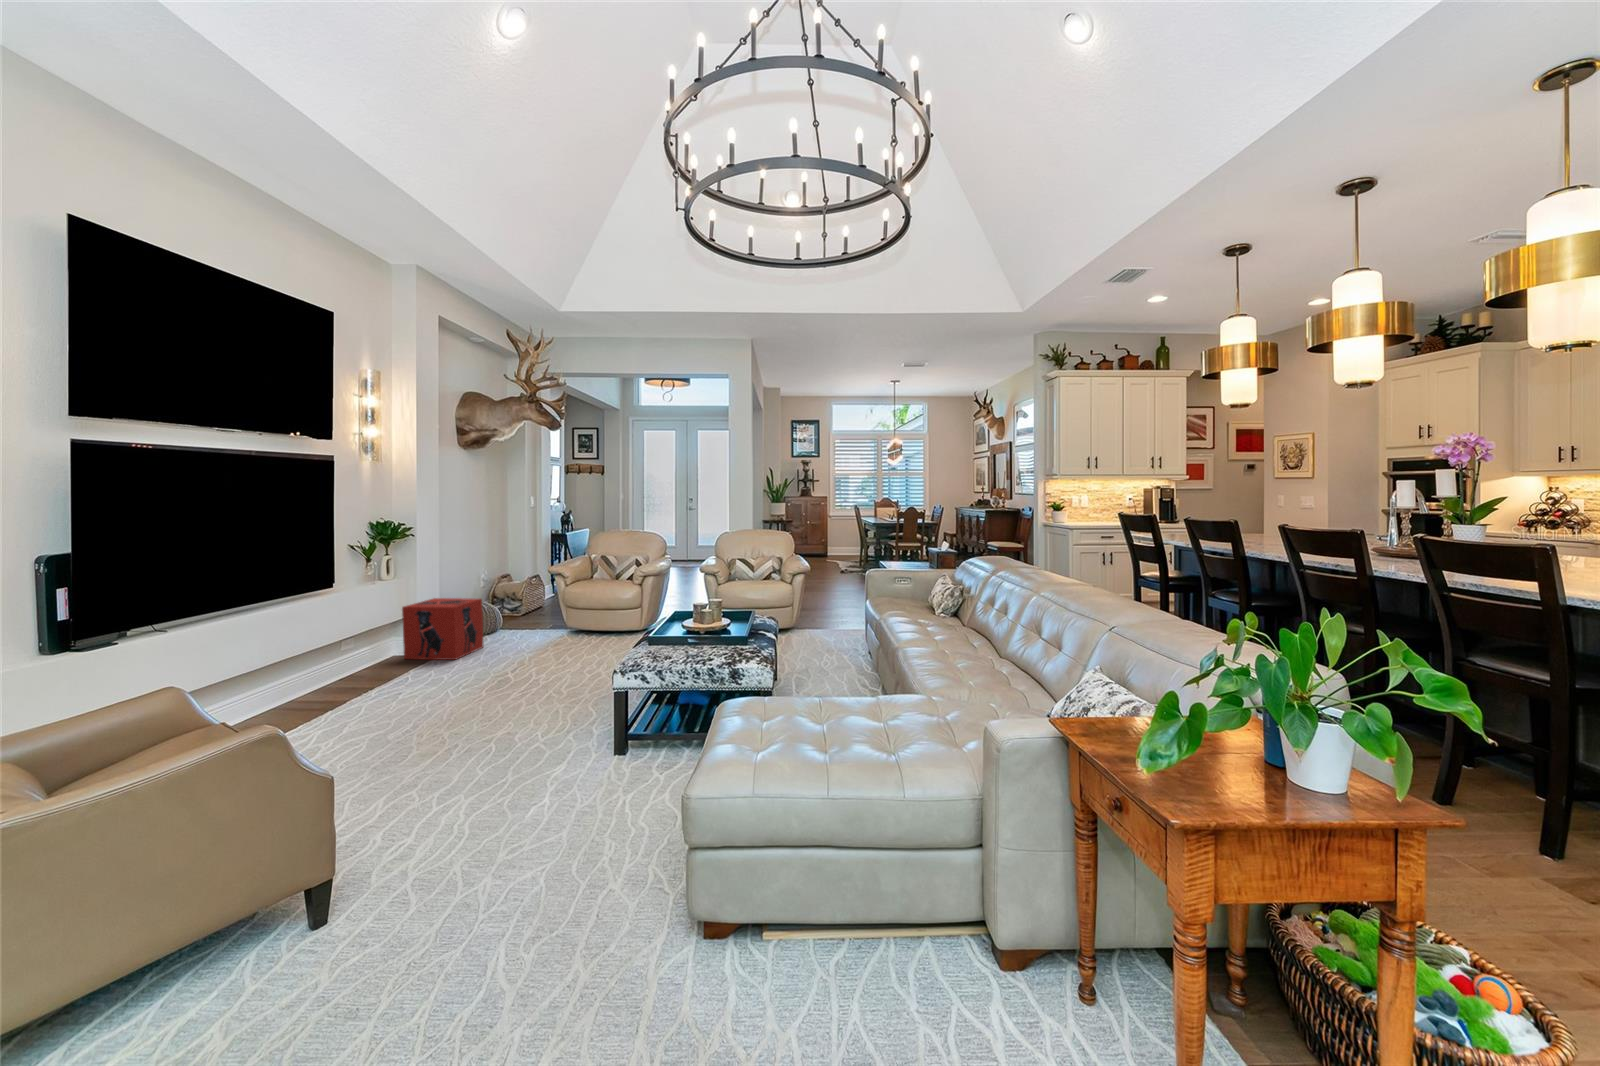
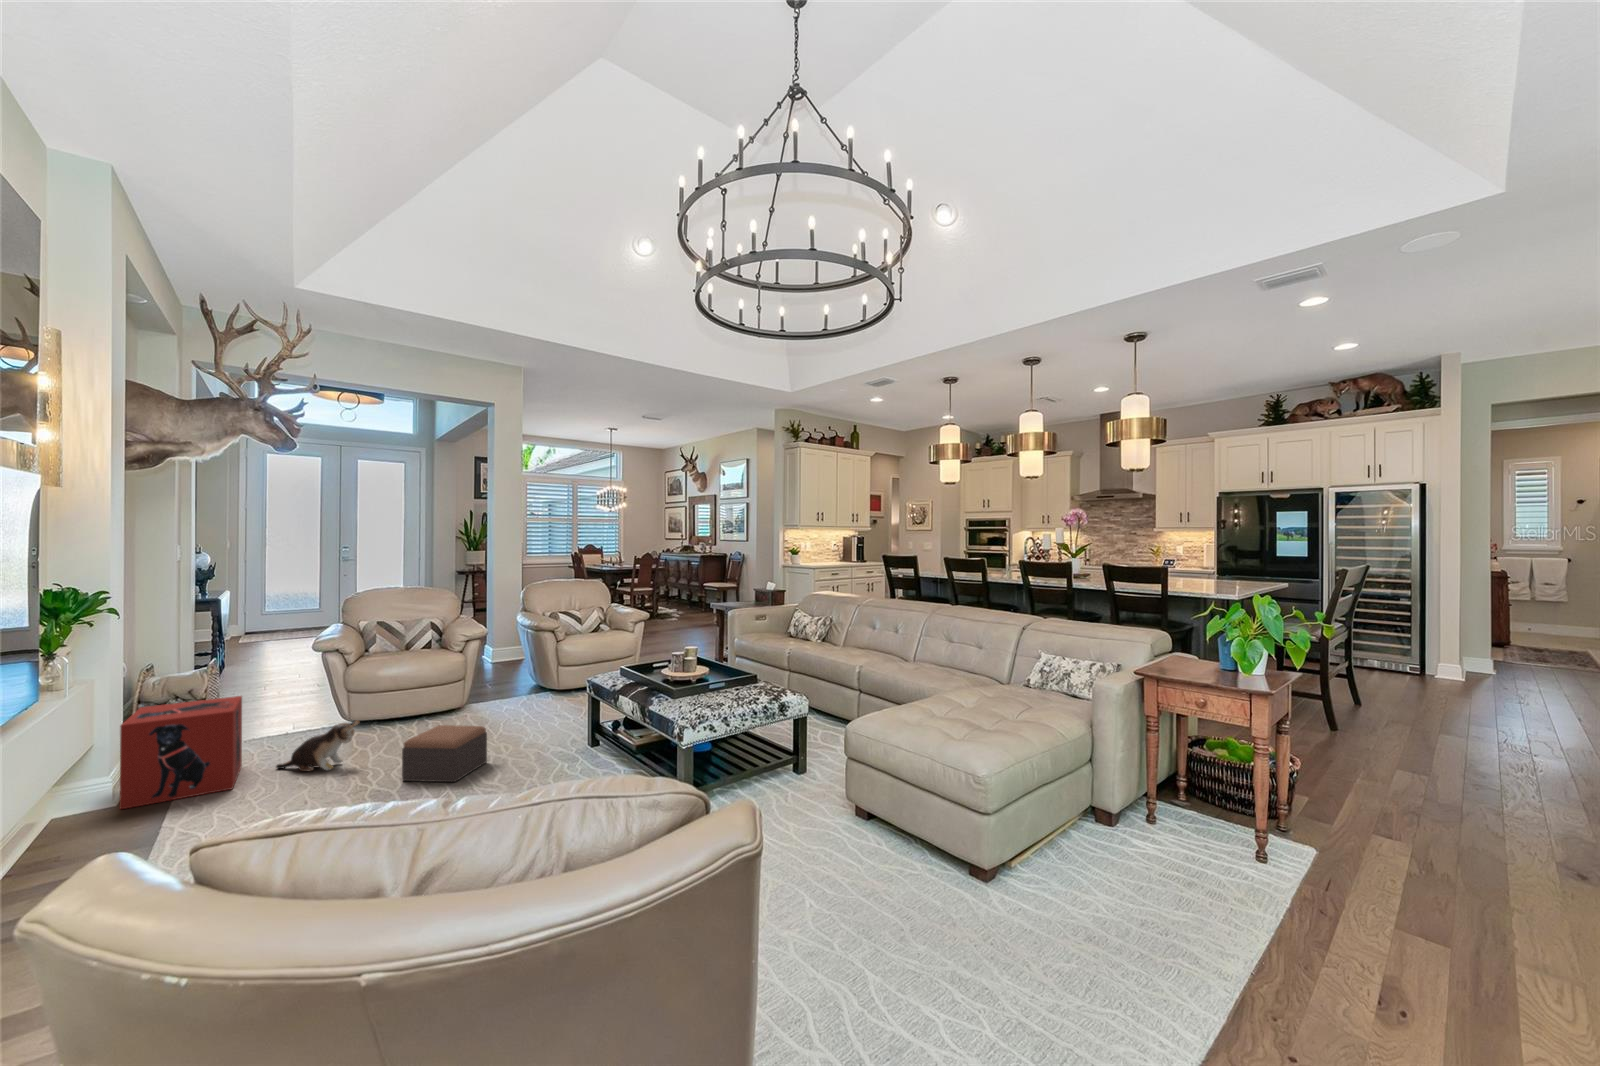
plush toy: none [491,626,525,660] -> present [276,720,359,771]
footstool: none [521,639,583,685] -> present [402,725,487,782]

